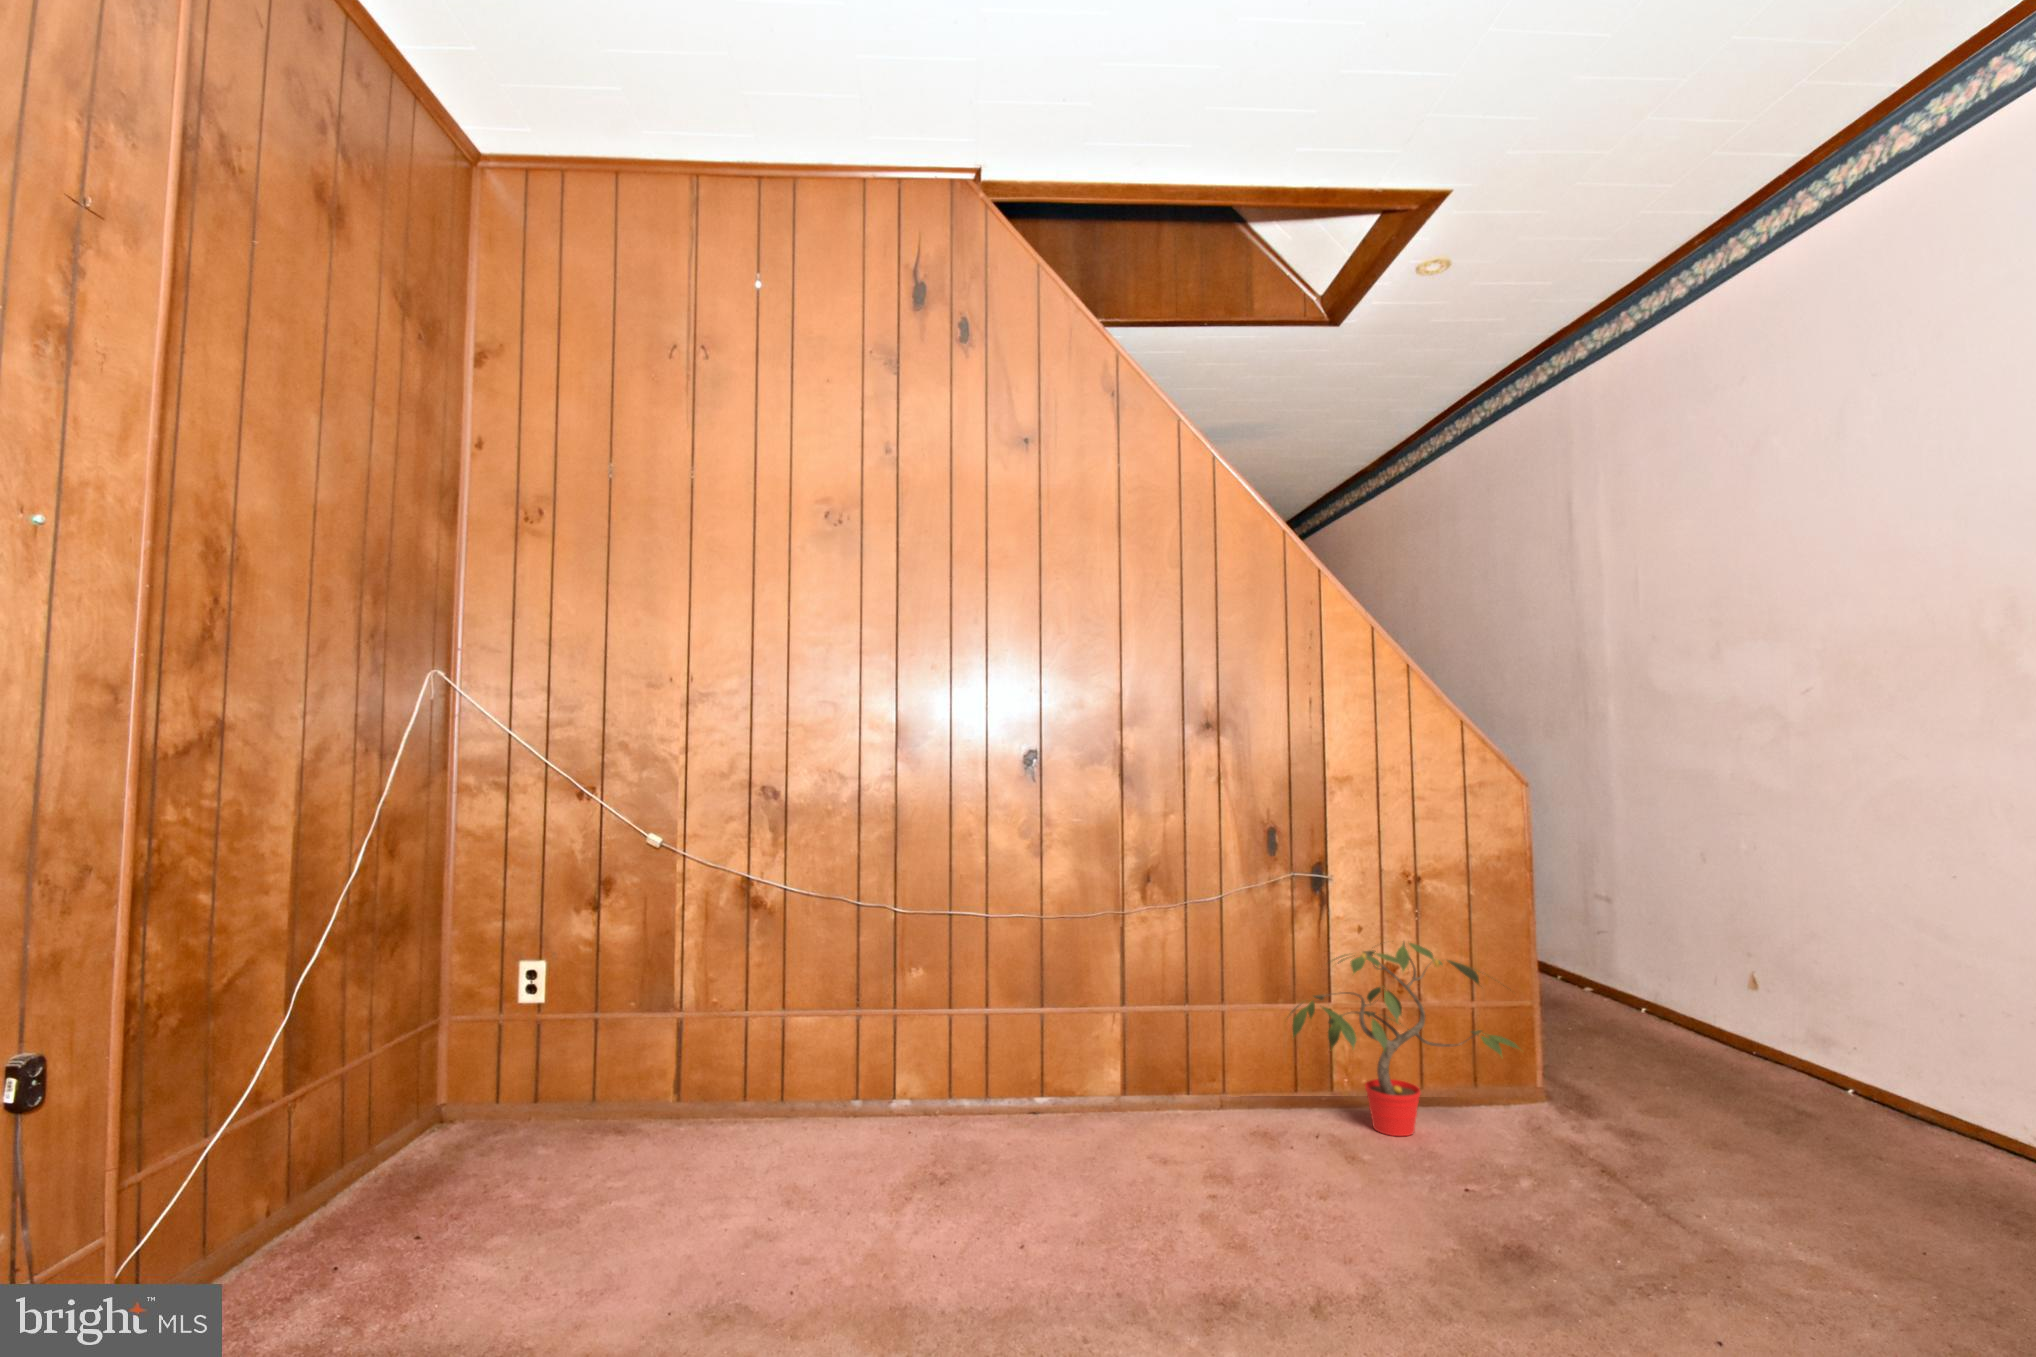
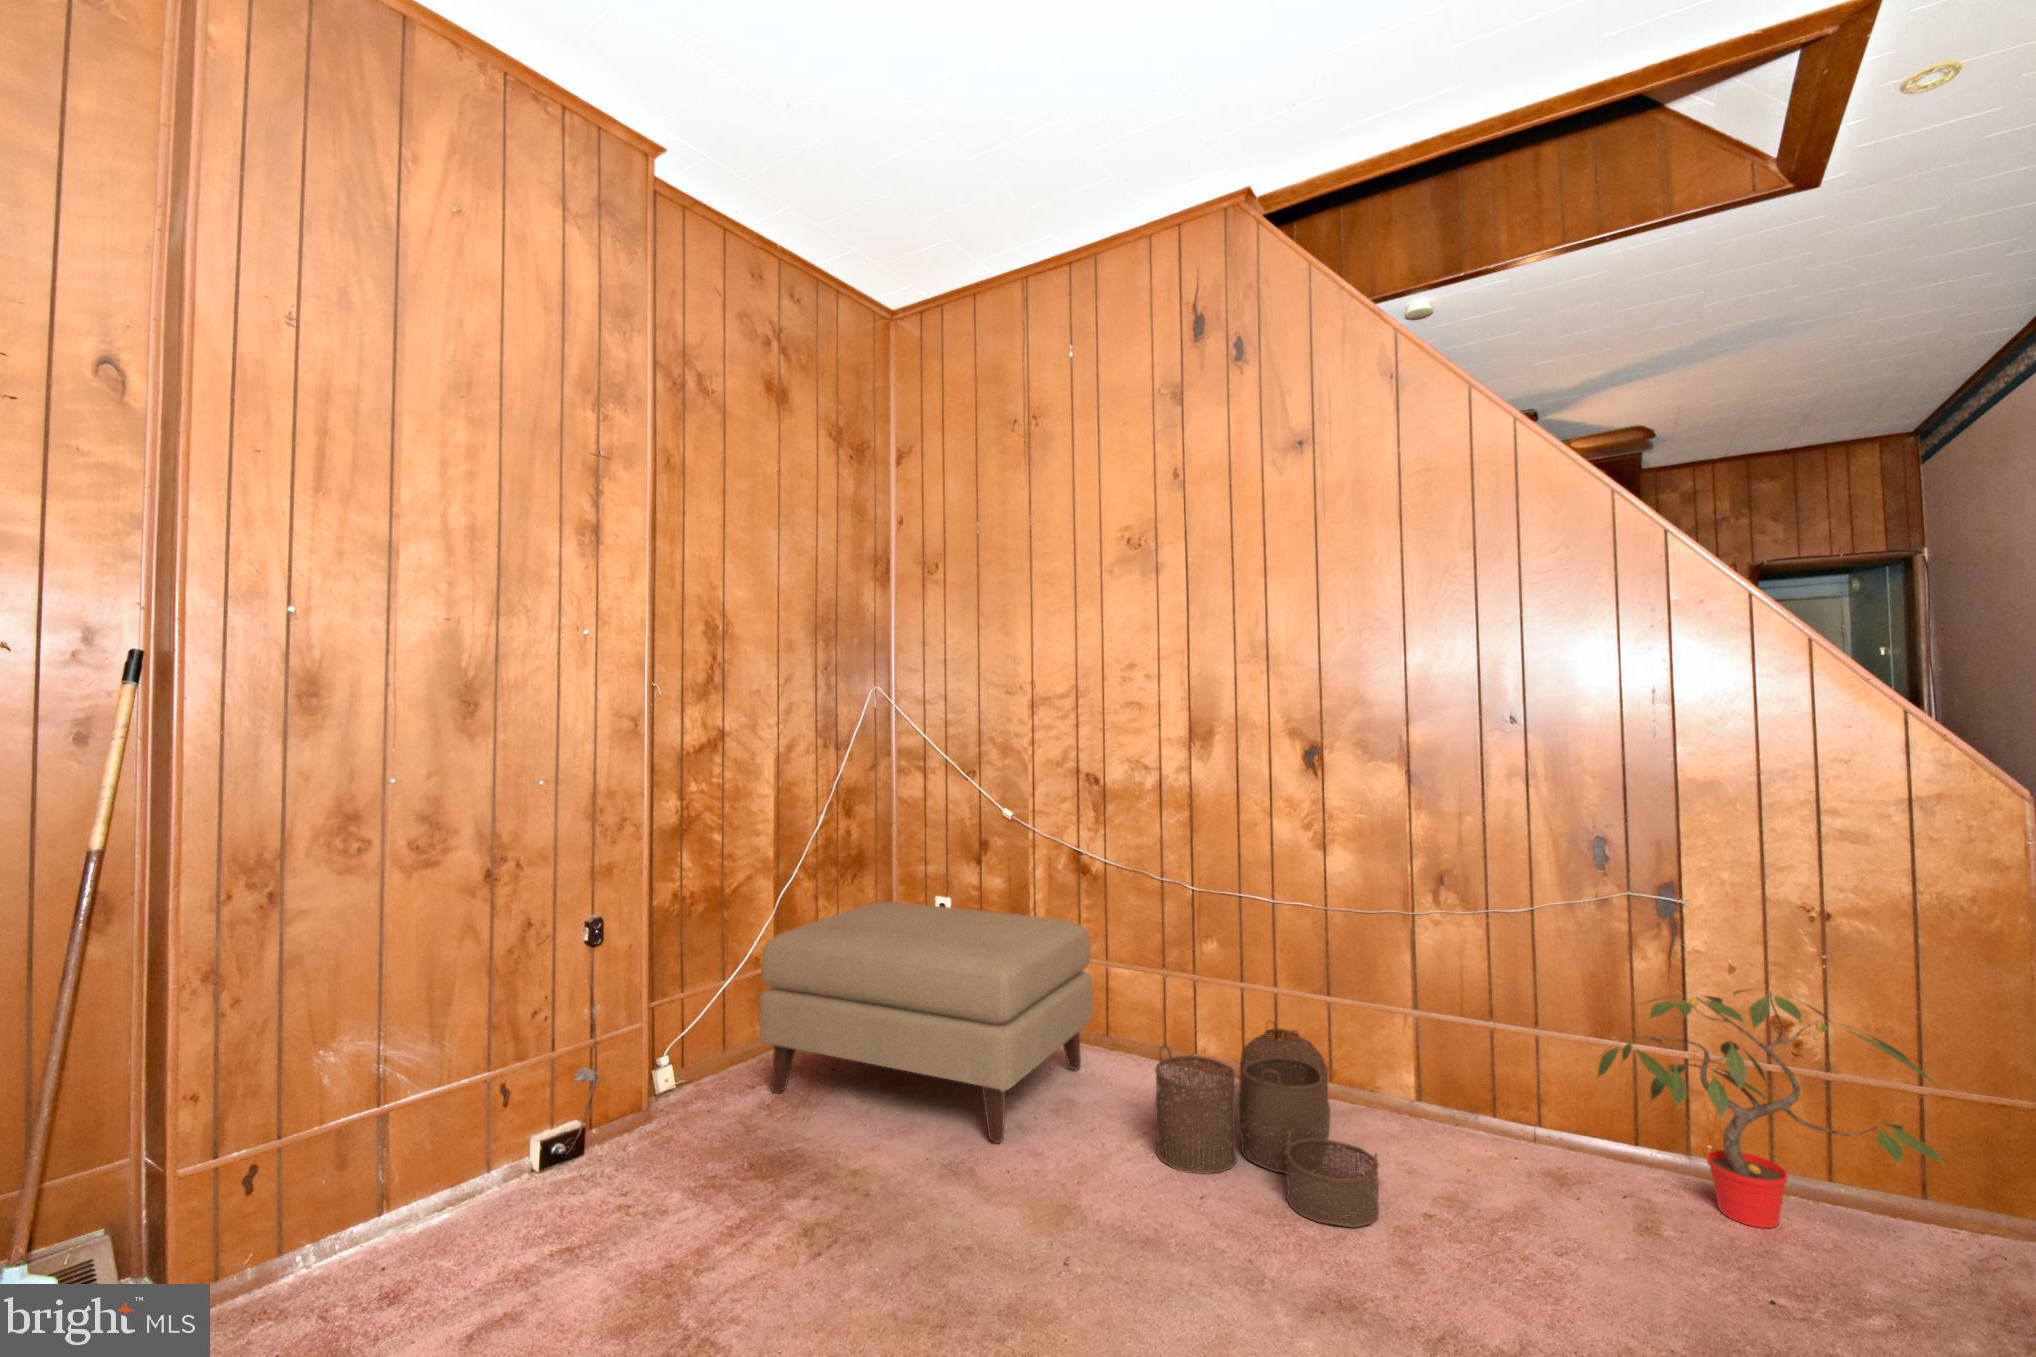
ottoman: none [312,965,788,1289] -> present [759,902,1093,1143]
woven basket: none [928,1043,1178,1231] -> present [1155,1027,1379,1228]

